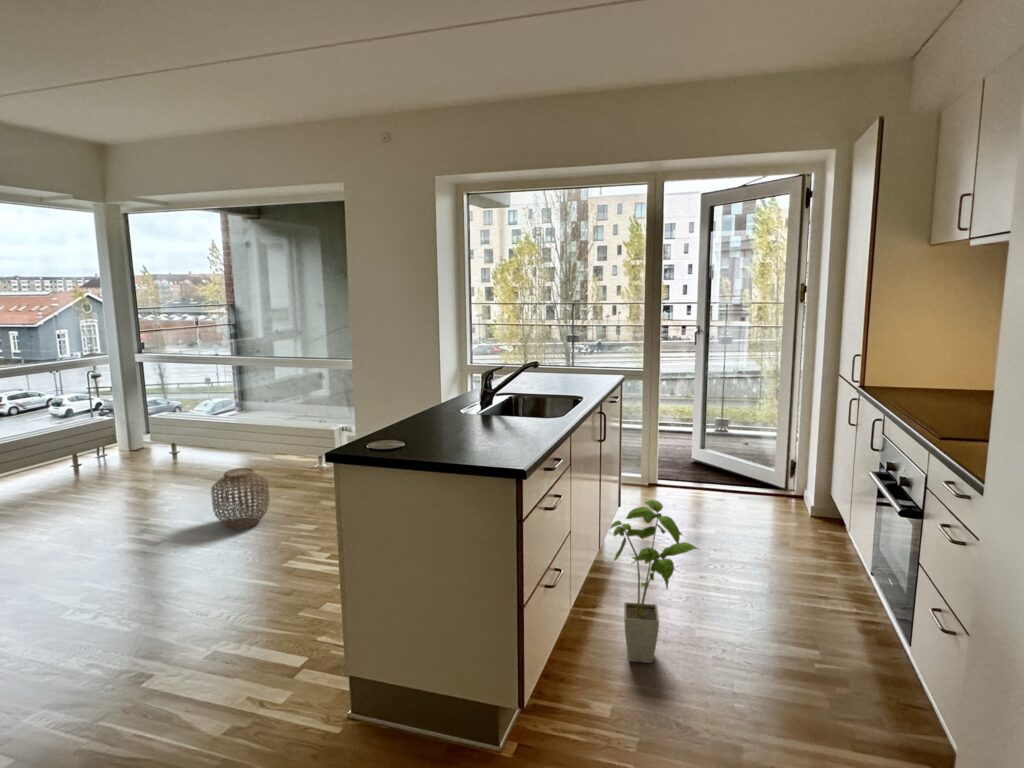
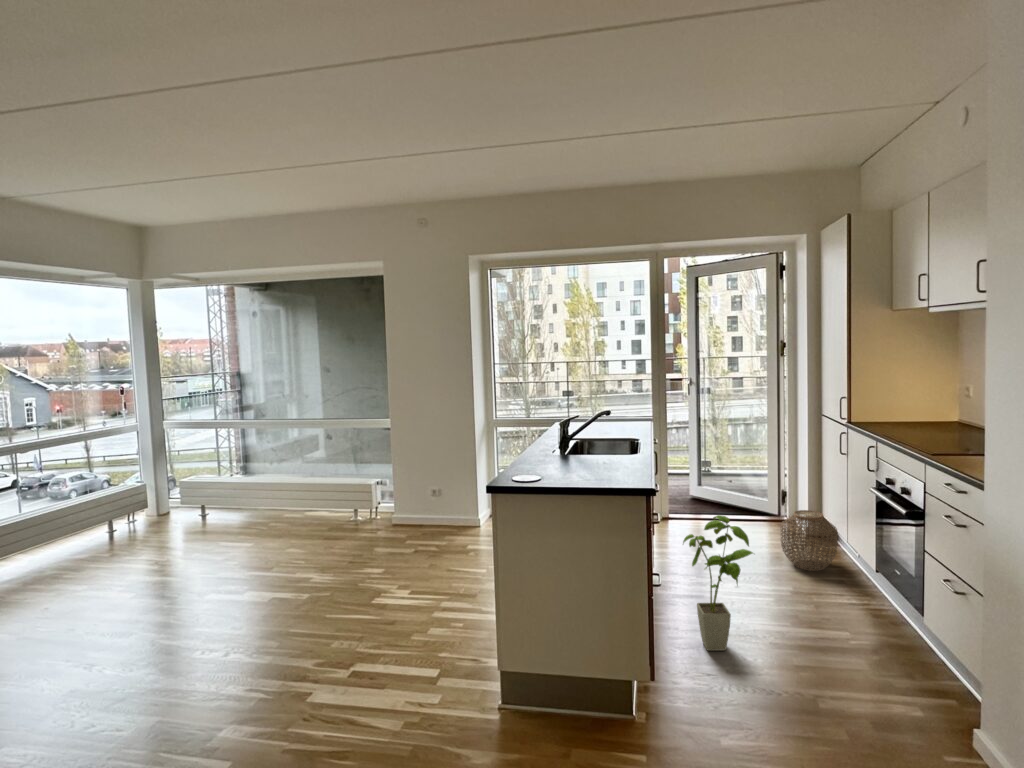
woven basket: present [211,468,270,529] -> present [780,510,837,571]

